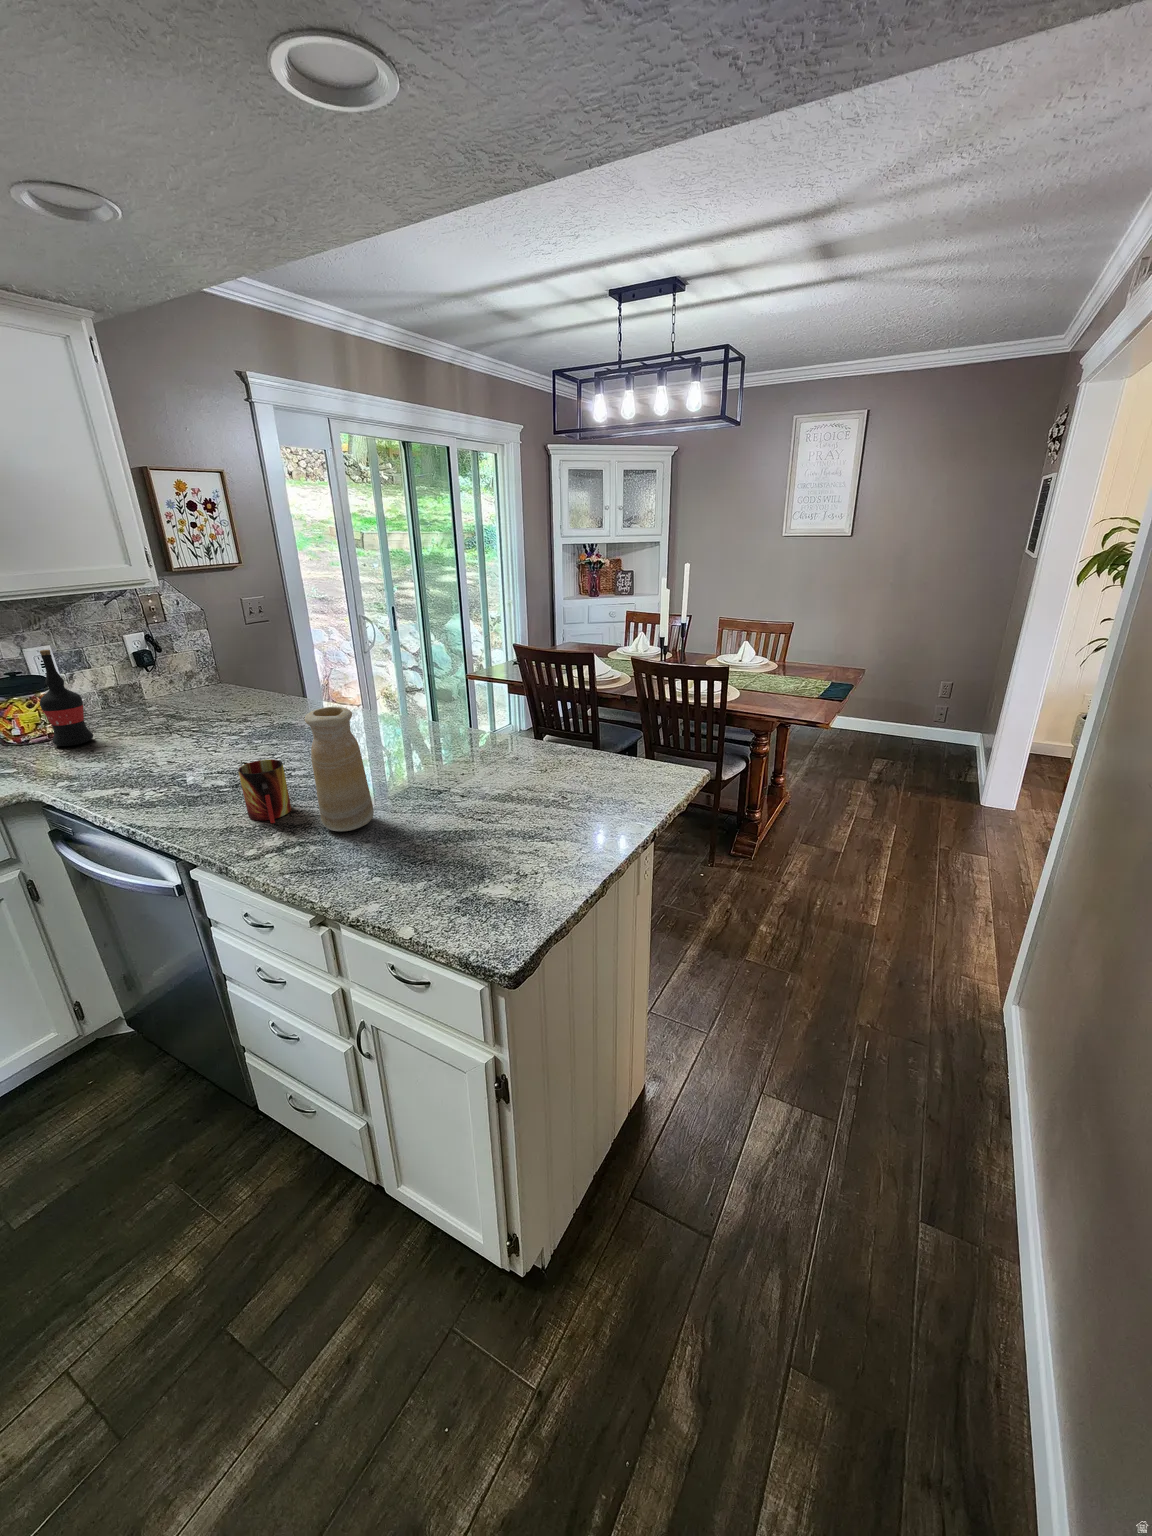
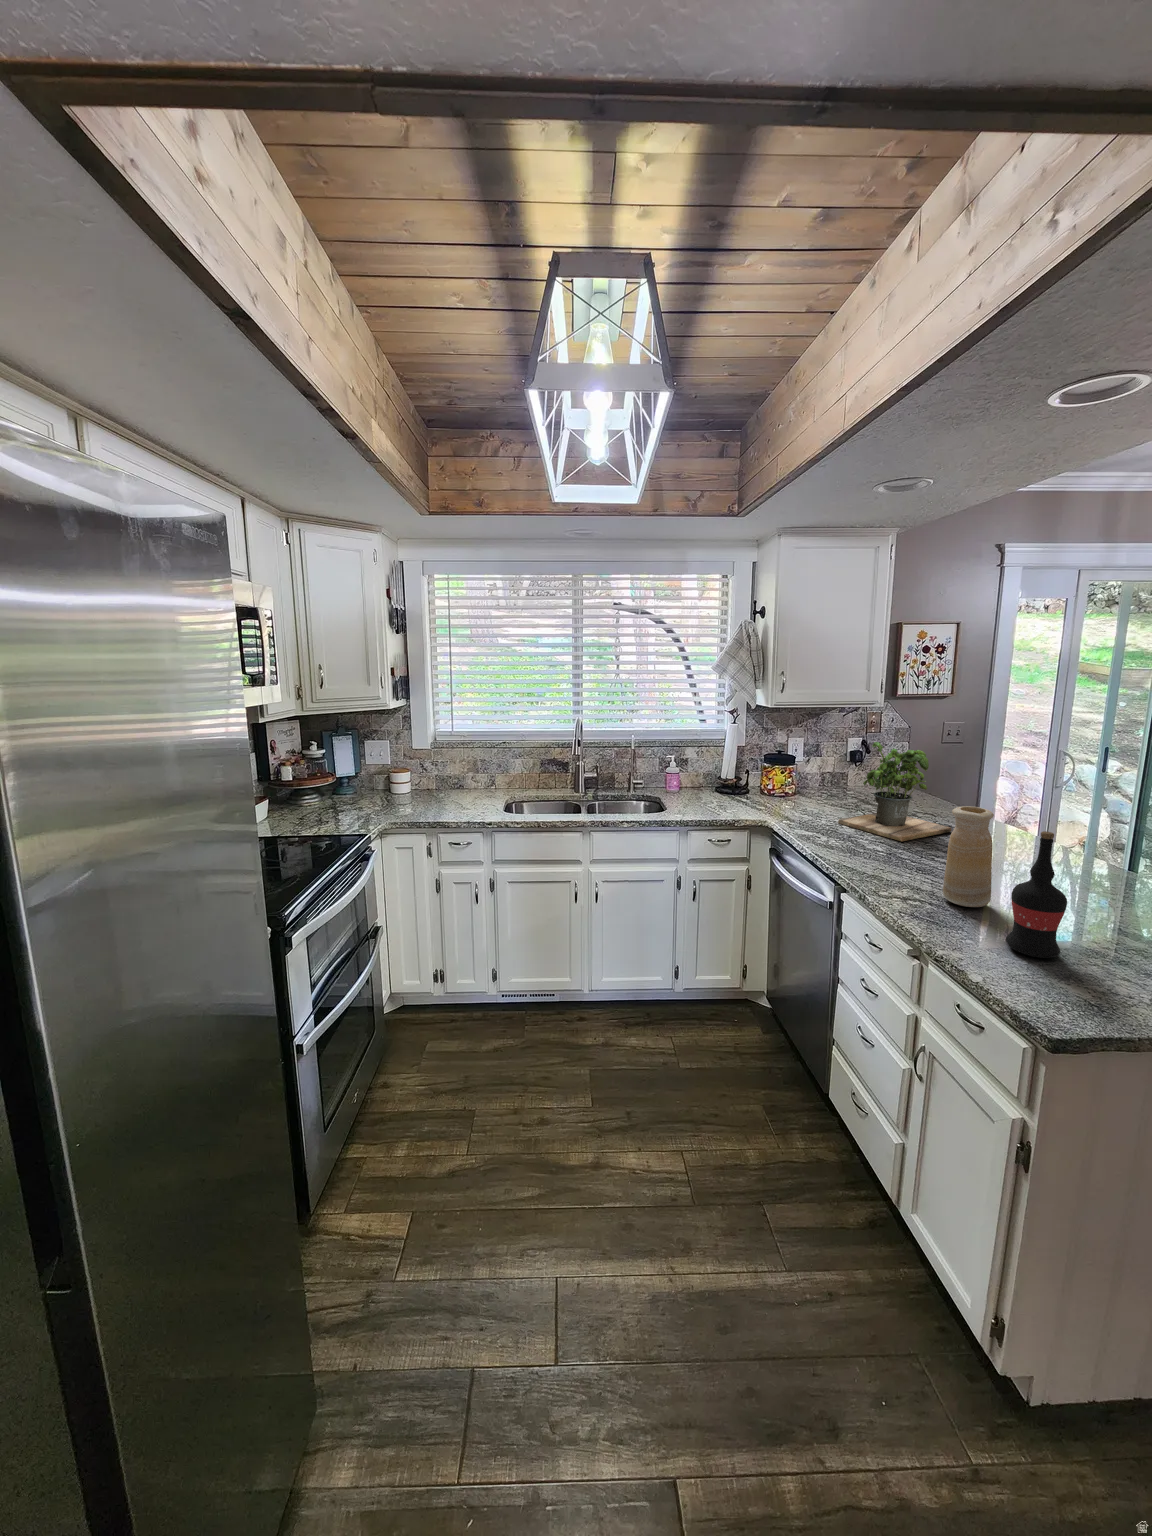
potted plant: none [148,637,296,763] -> present [838,742,952,841]
wine bottle: present [40,650,93,746] -> present [1006,831,1067,958]
mug: present [238,760,291,823] -> none [890,836,927,881]

